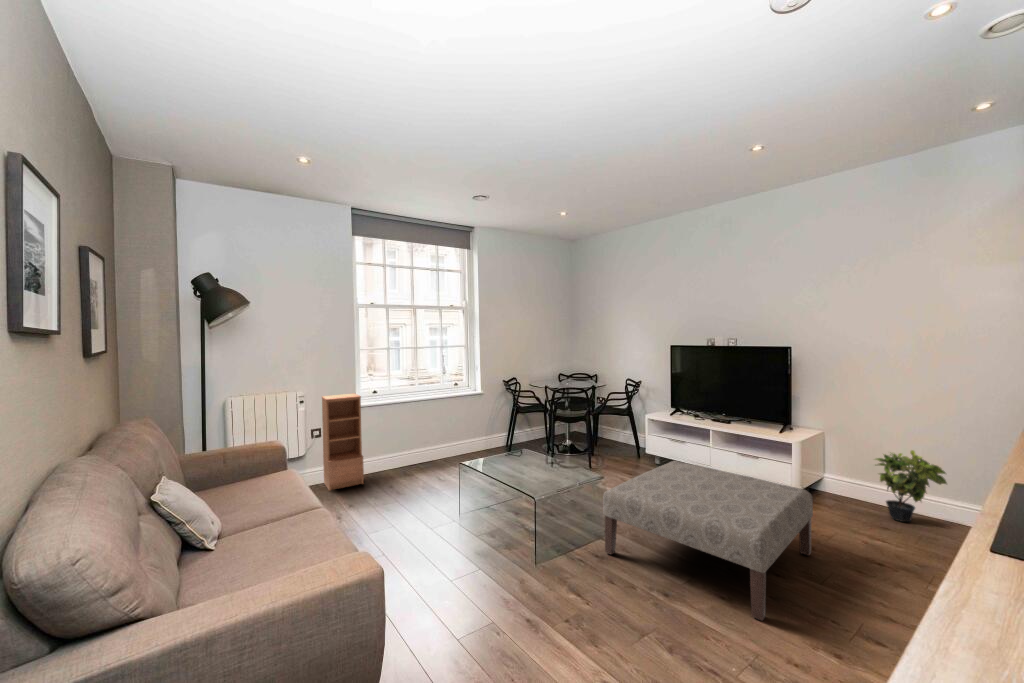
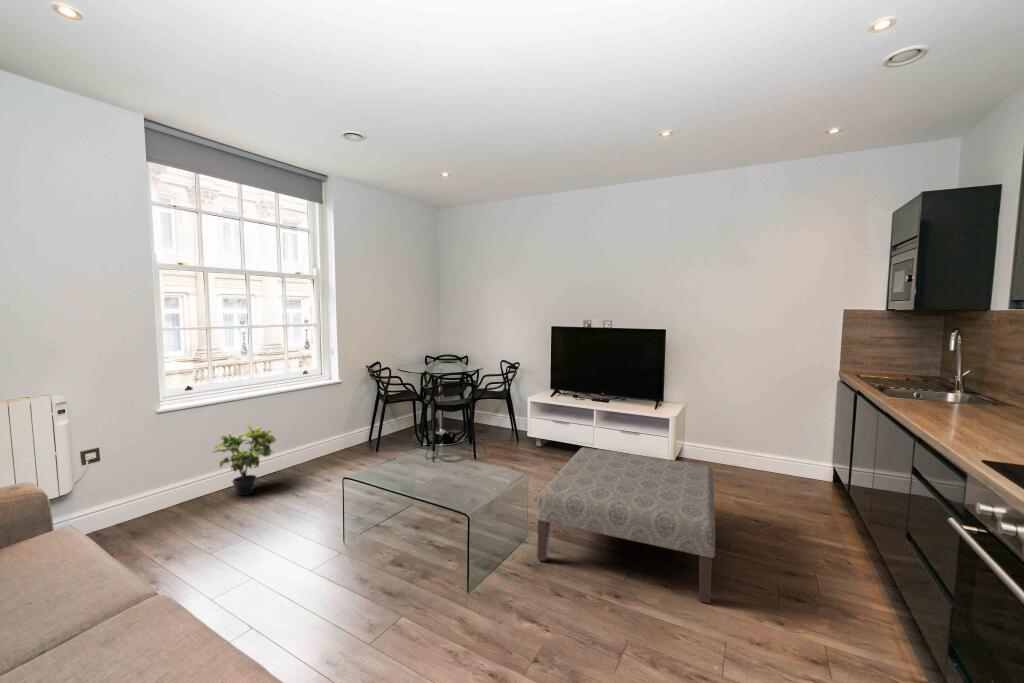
bookcase: present [322,394,364,491] -> none [98,394,180,541]
potted plant: present [876,450,947,522] -> present [213,424,276,495]

